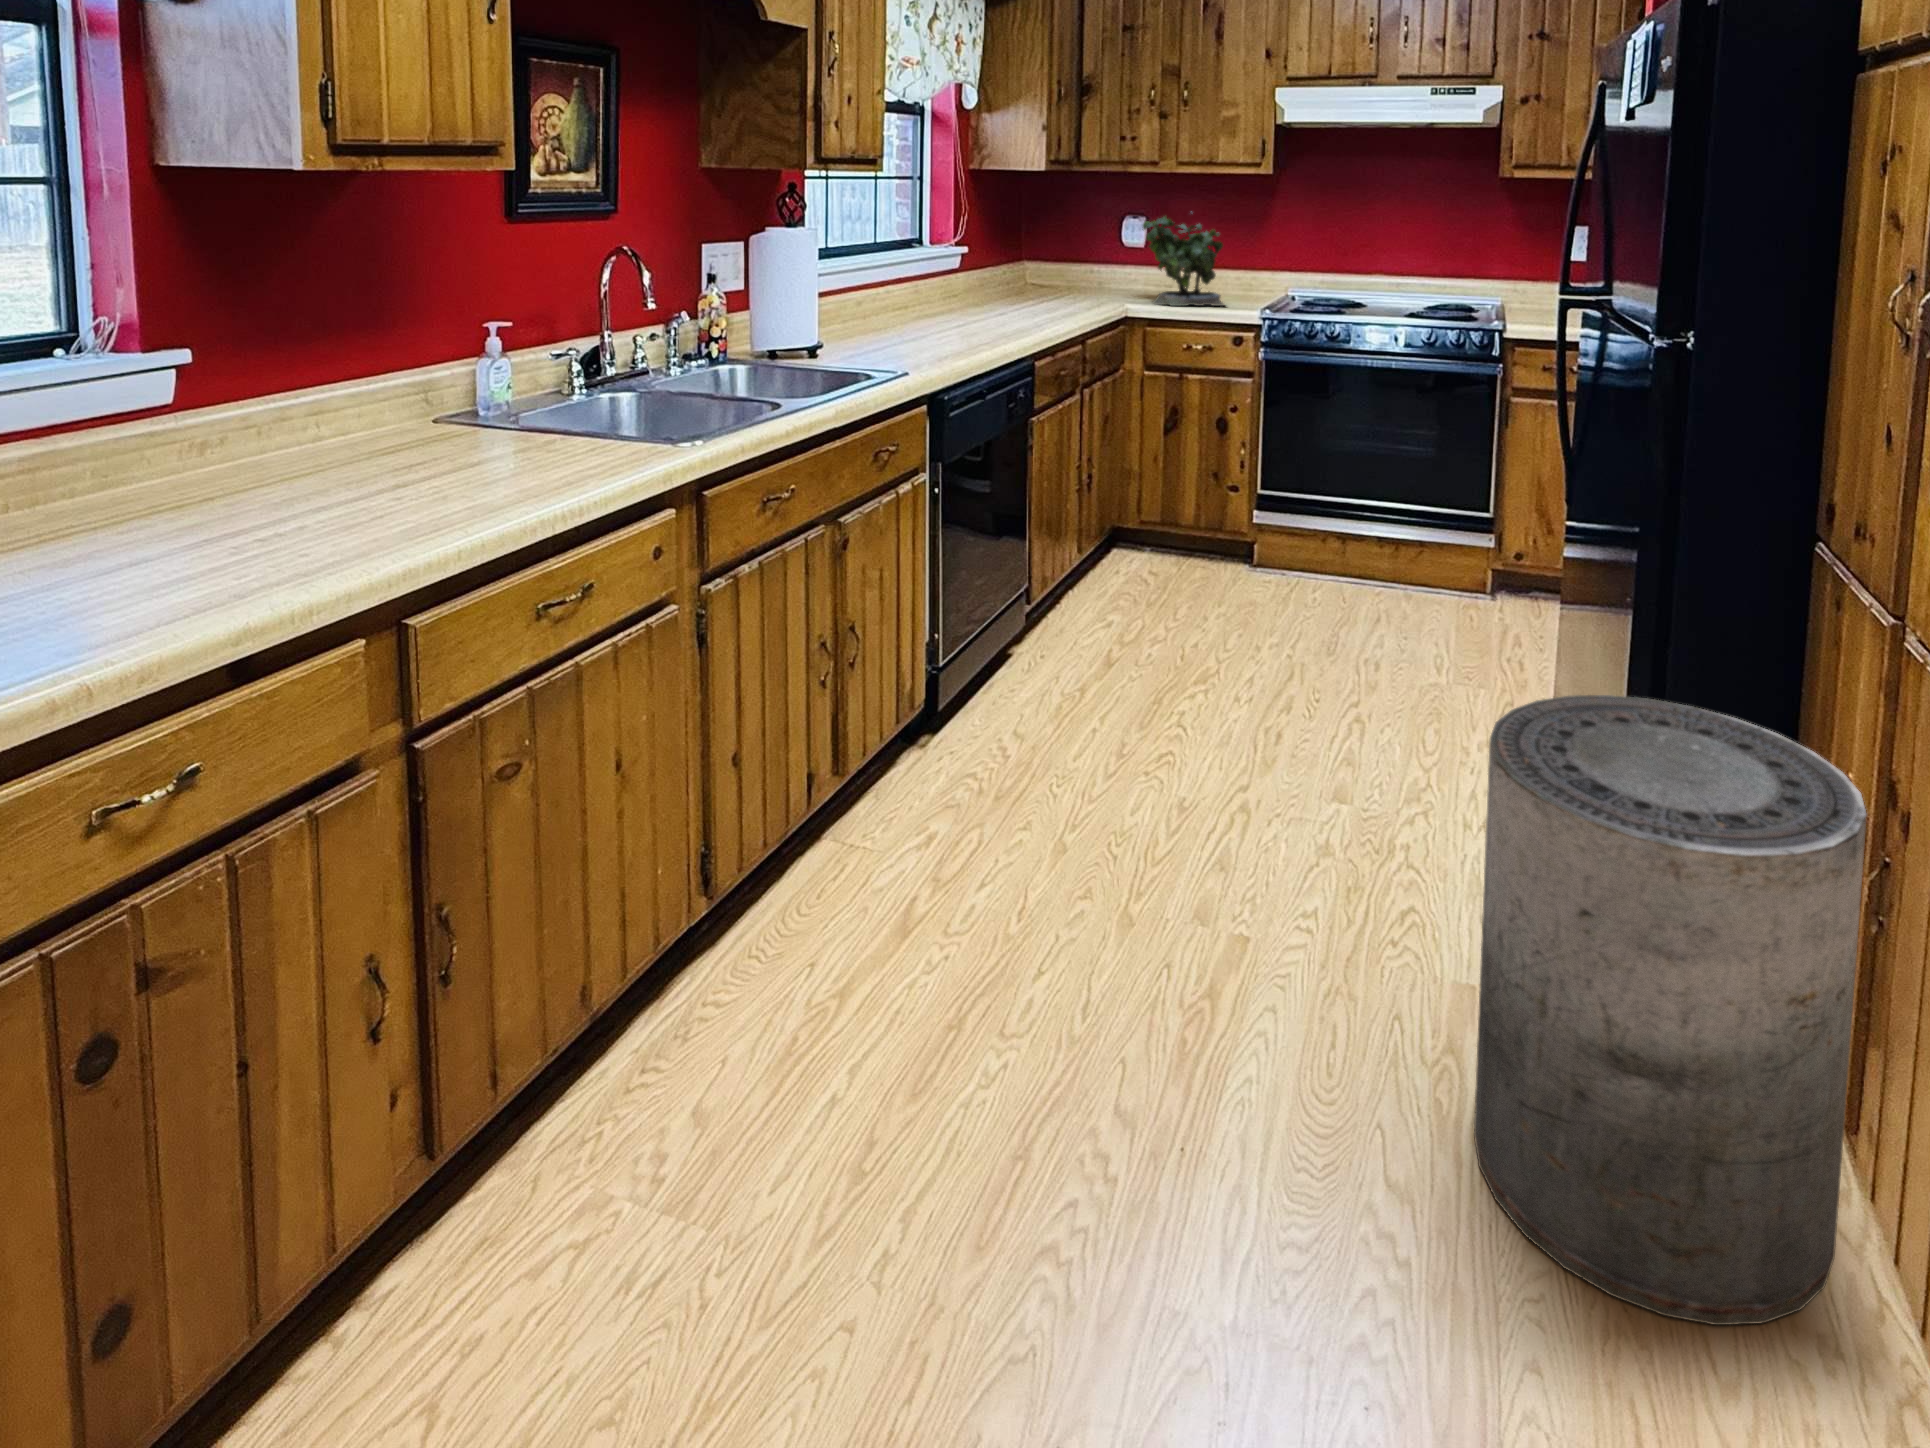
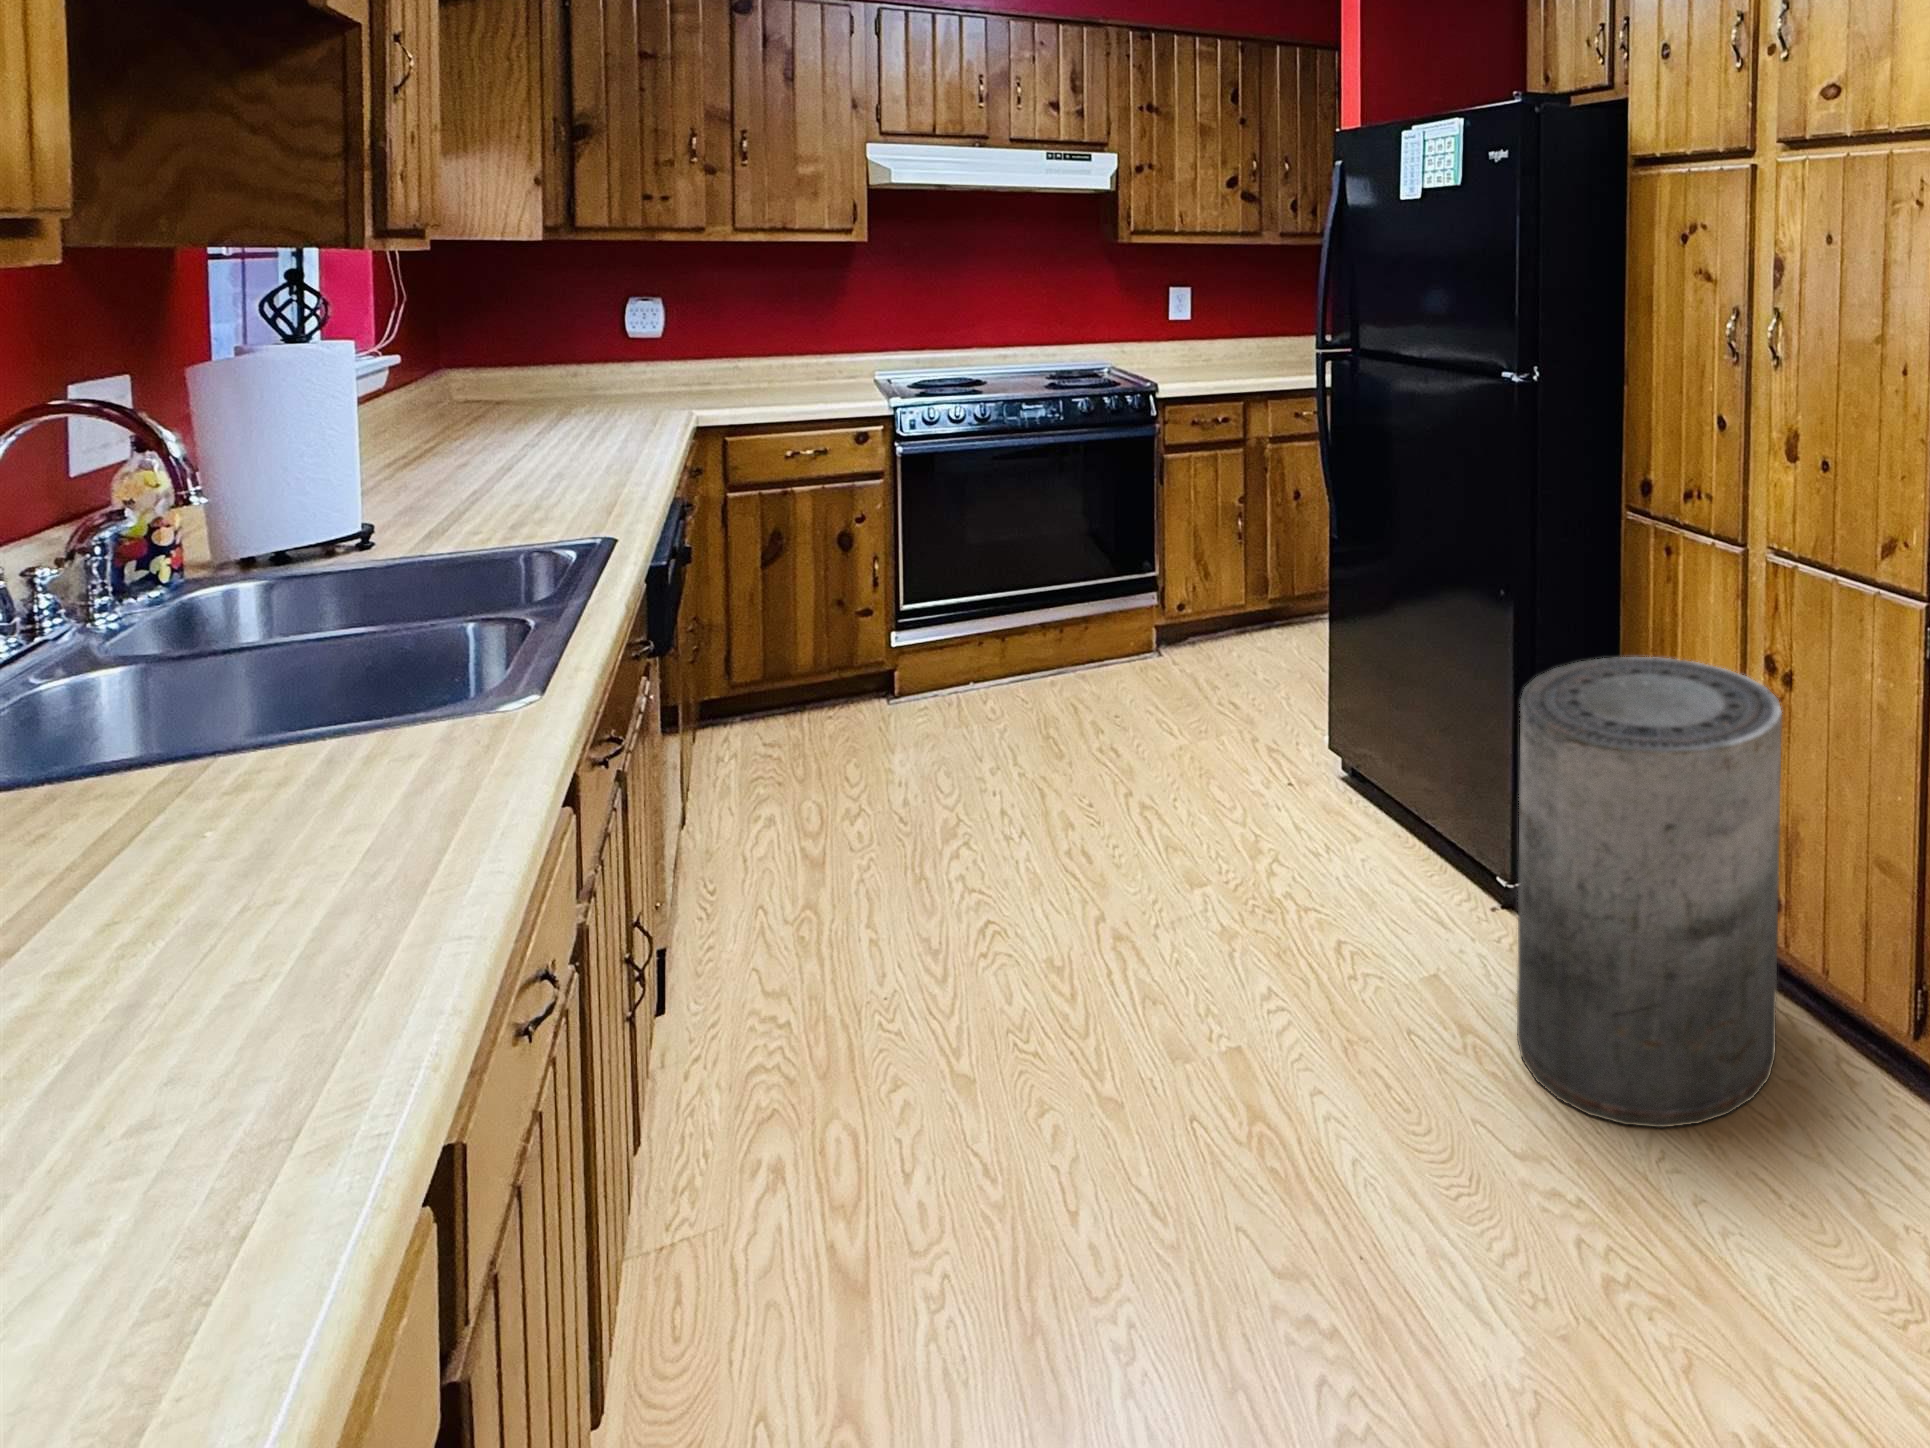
potted plant: present [1142,216,1225,306] -> none [683,286,815,403]

